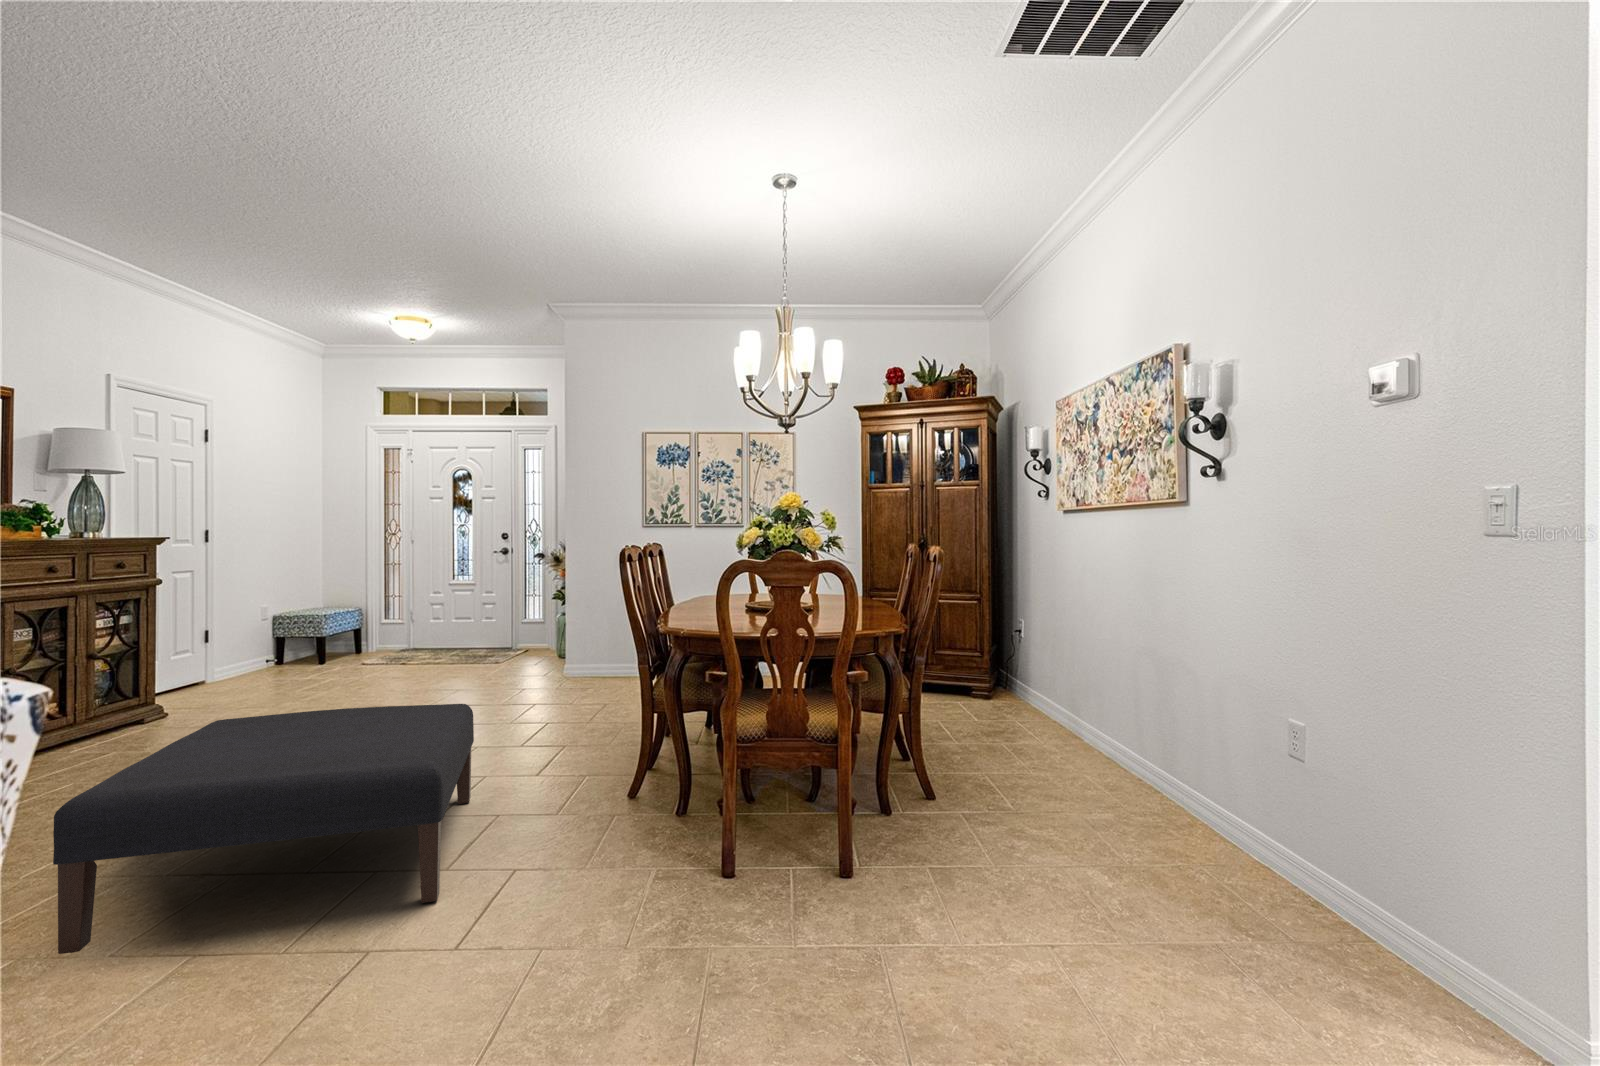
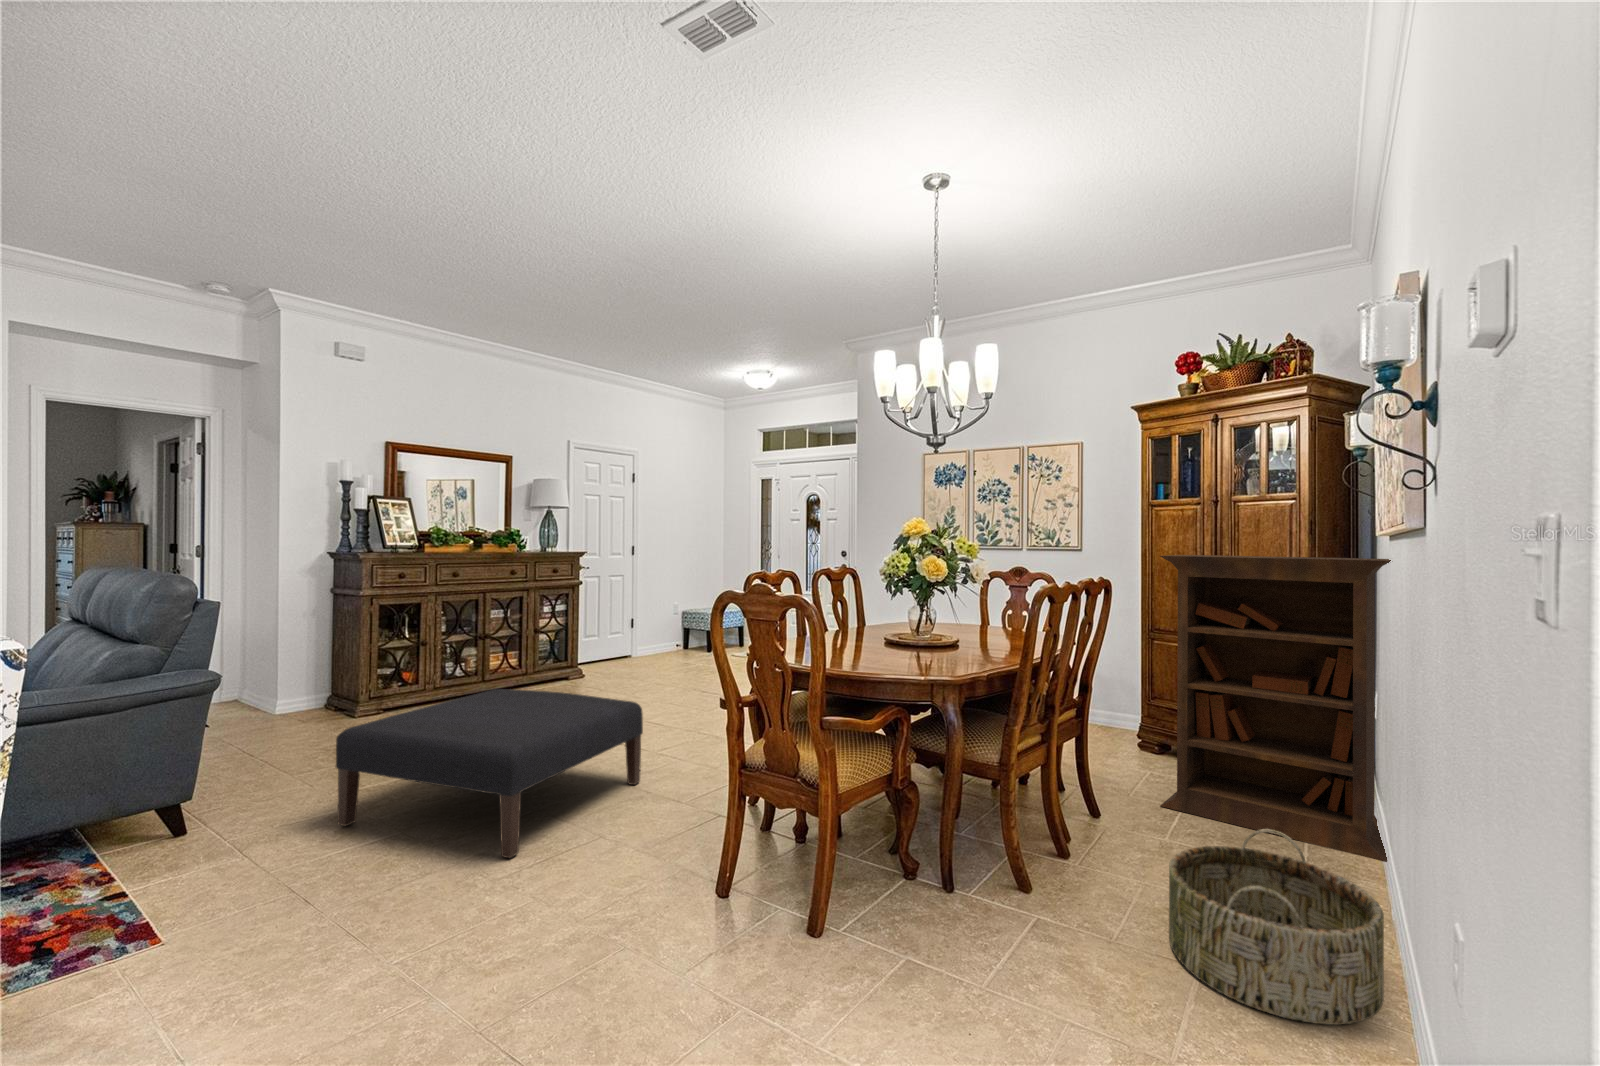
bookcase: none [920,525,1067,724] -> present [1160,555,1391,862]
basket: none [1024,703,1150,808] -> present [1169,829,1384,1025]

